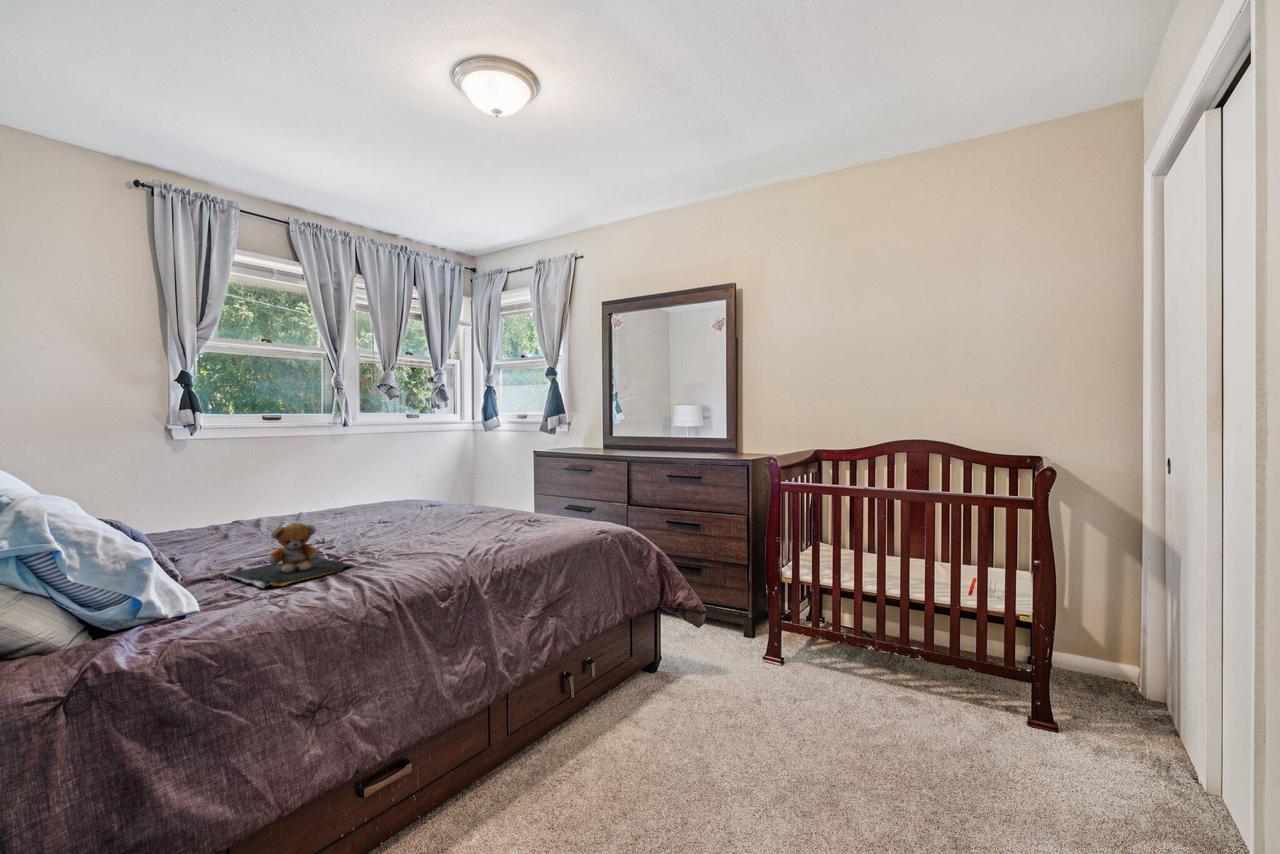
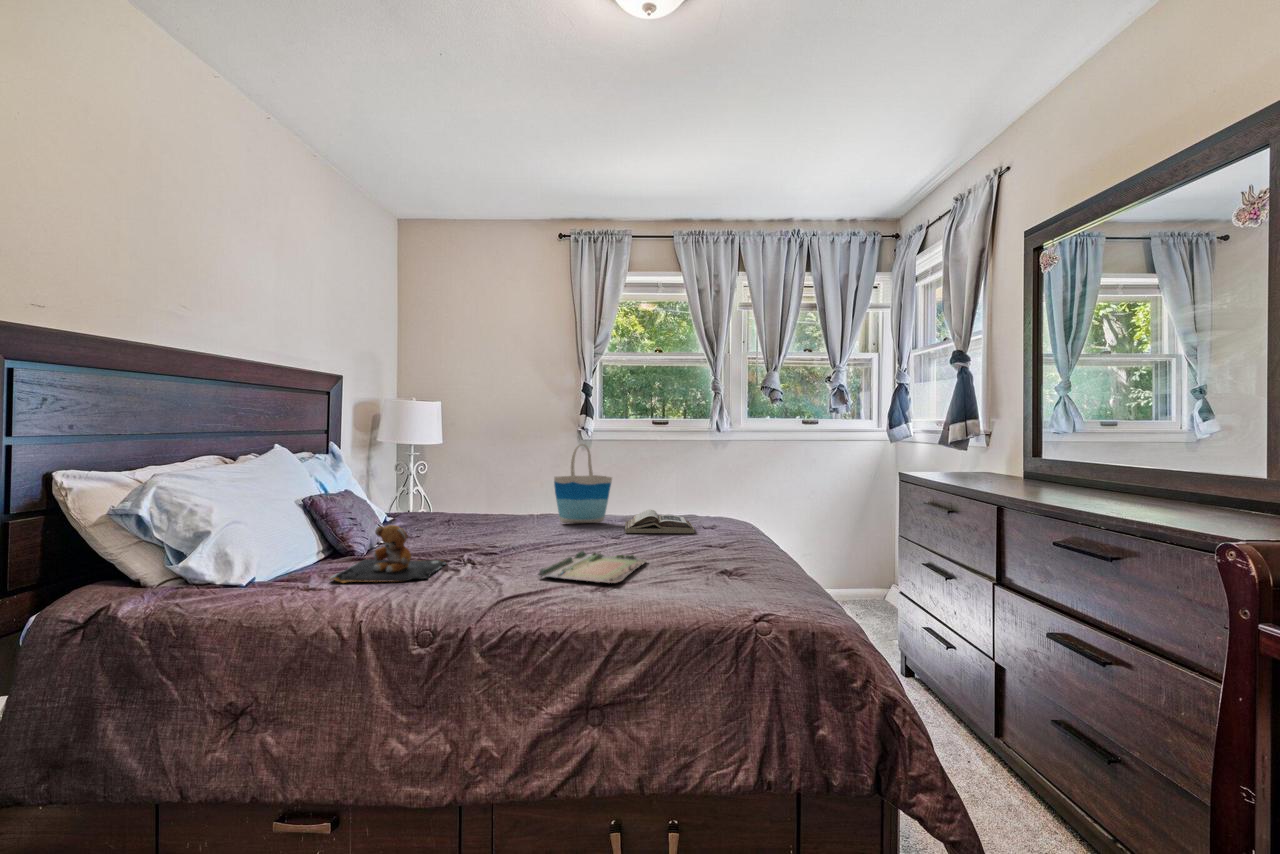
tote bag: none [282,439,337,522] -> present [554,444,612,523]
book: none [360,496,437,517] -> present [625,510,694,533]
tray: none [412,517,505,544] -> present [538,551,647,583]

